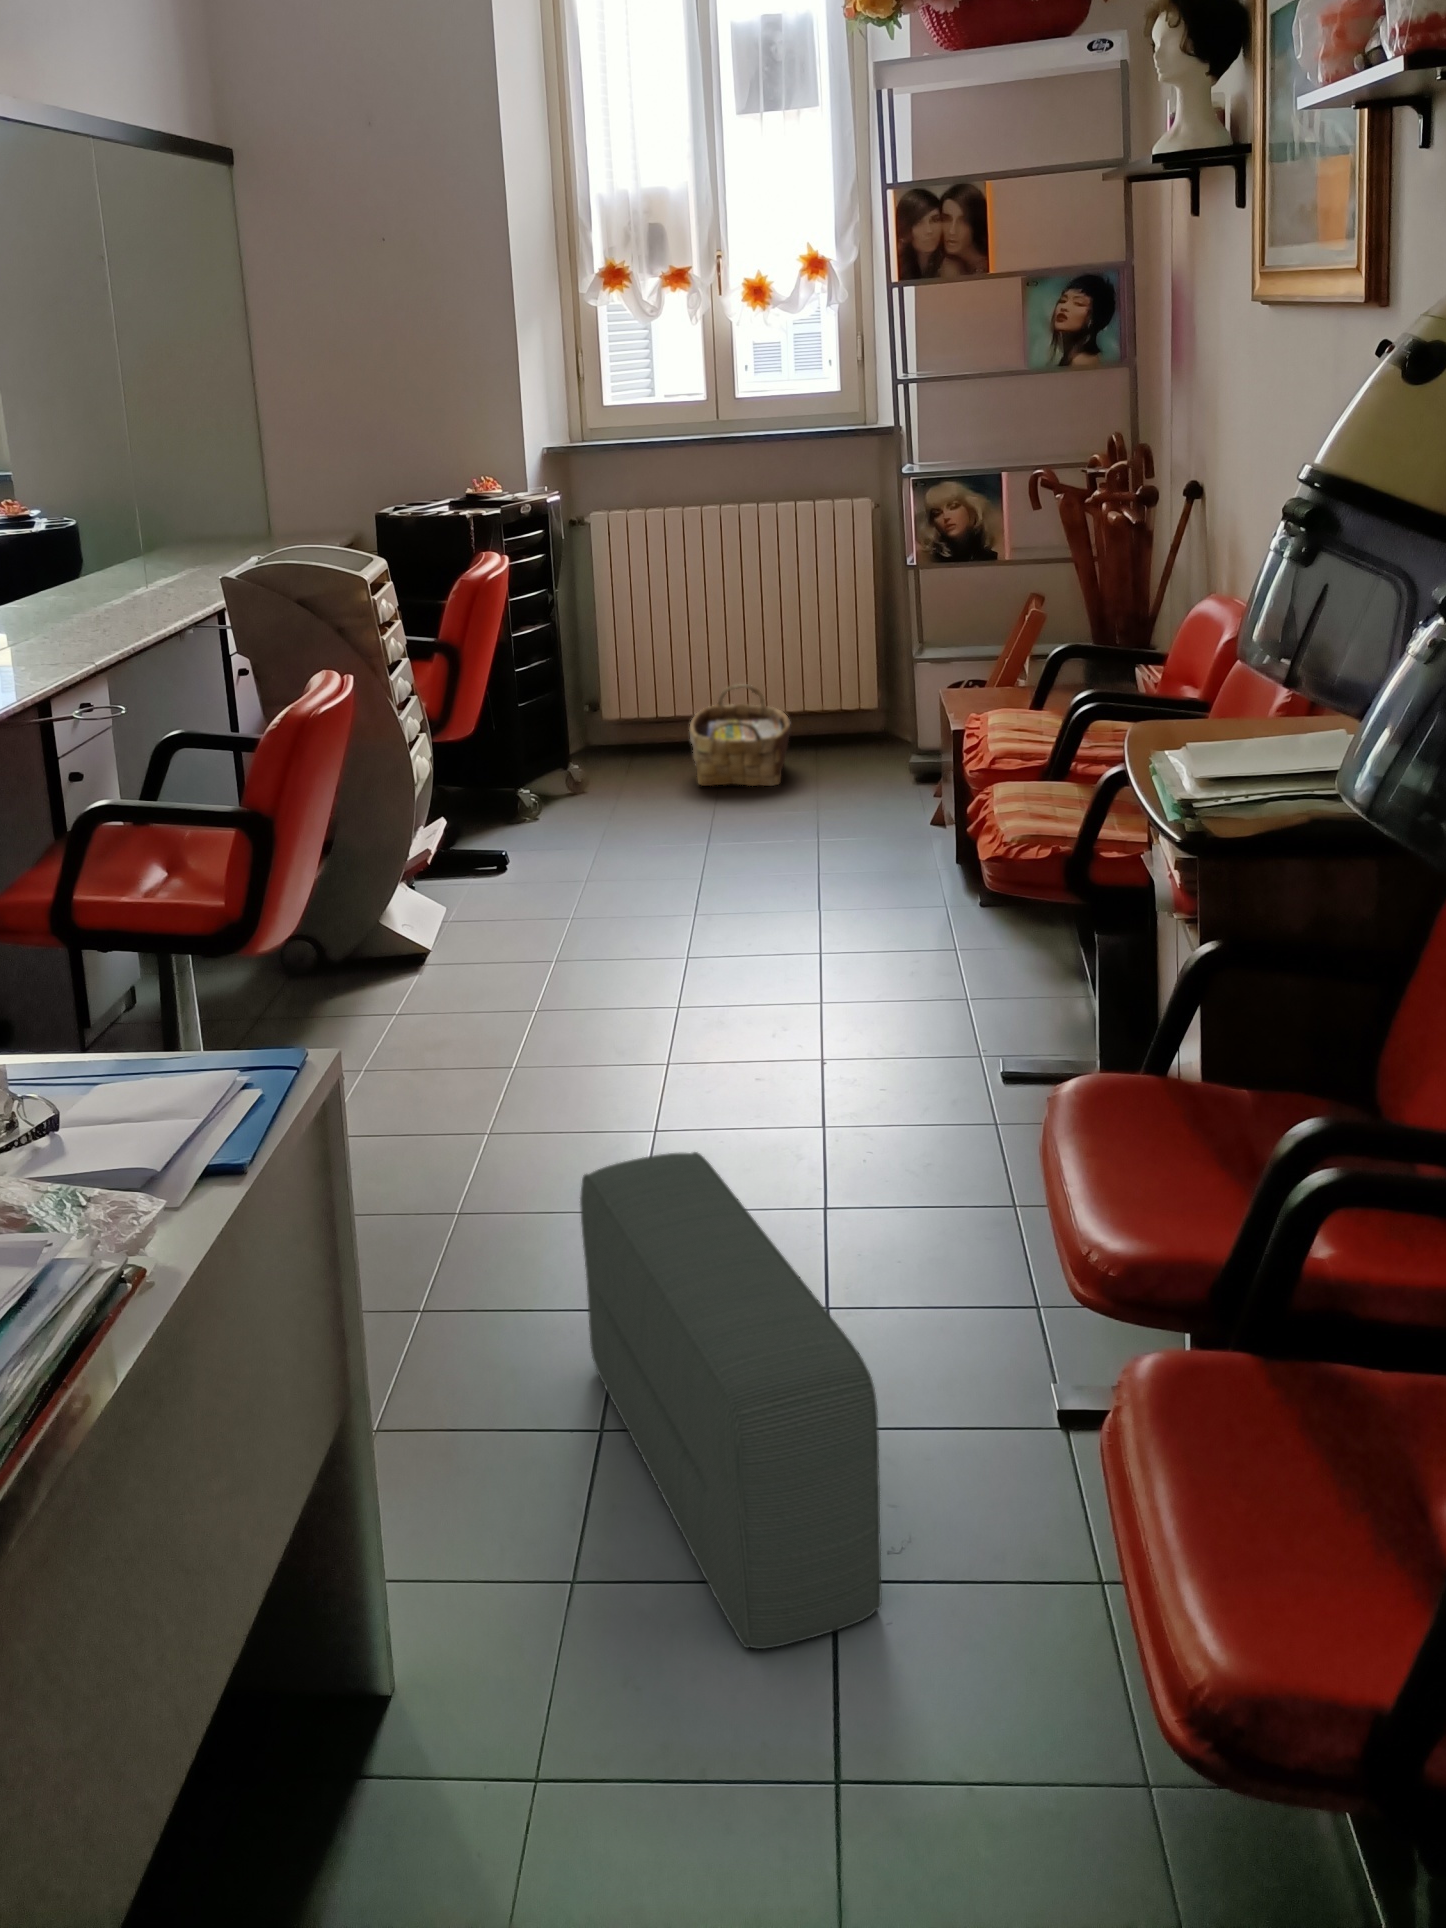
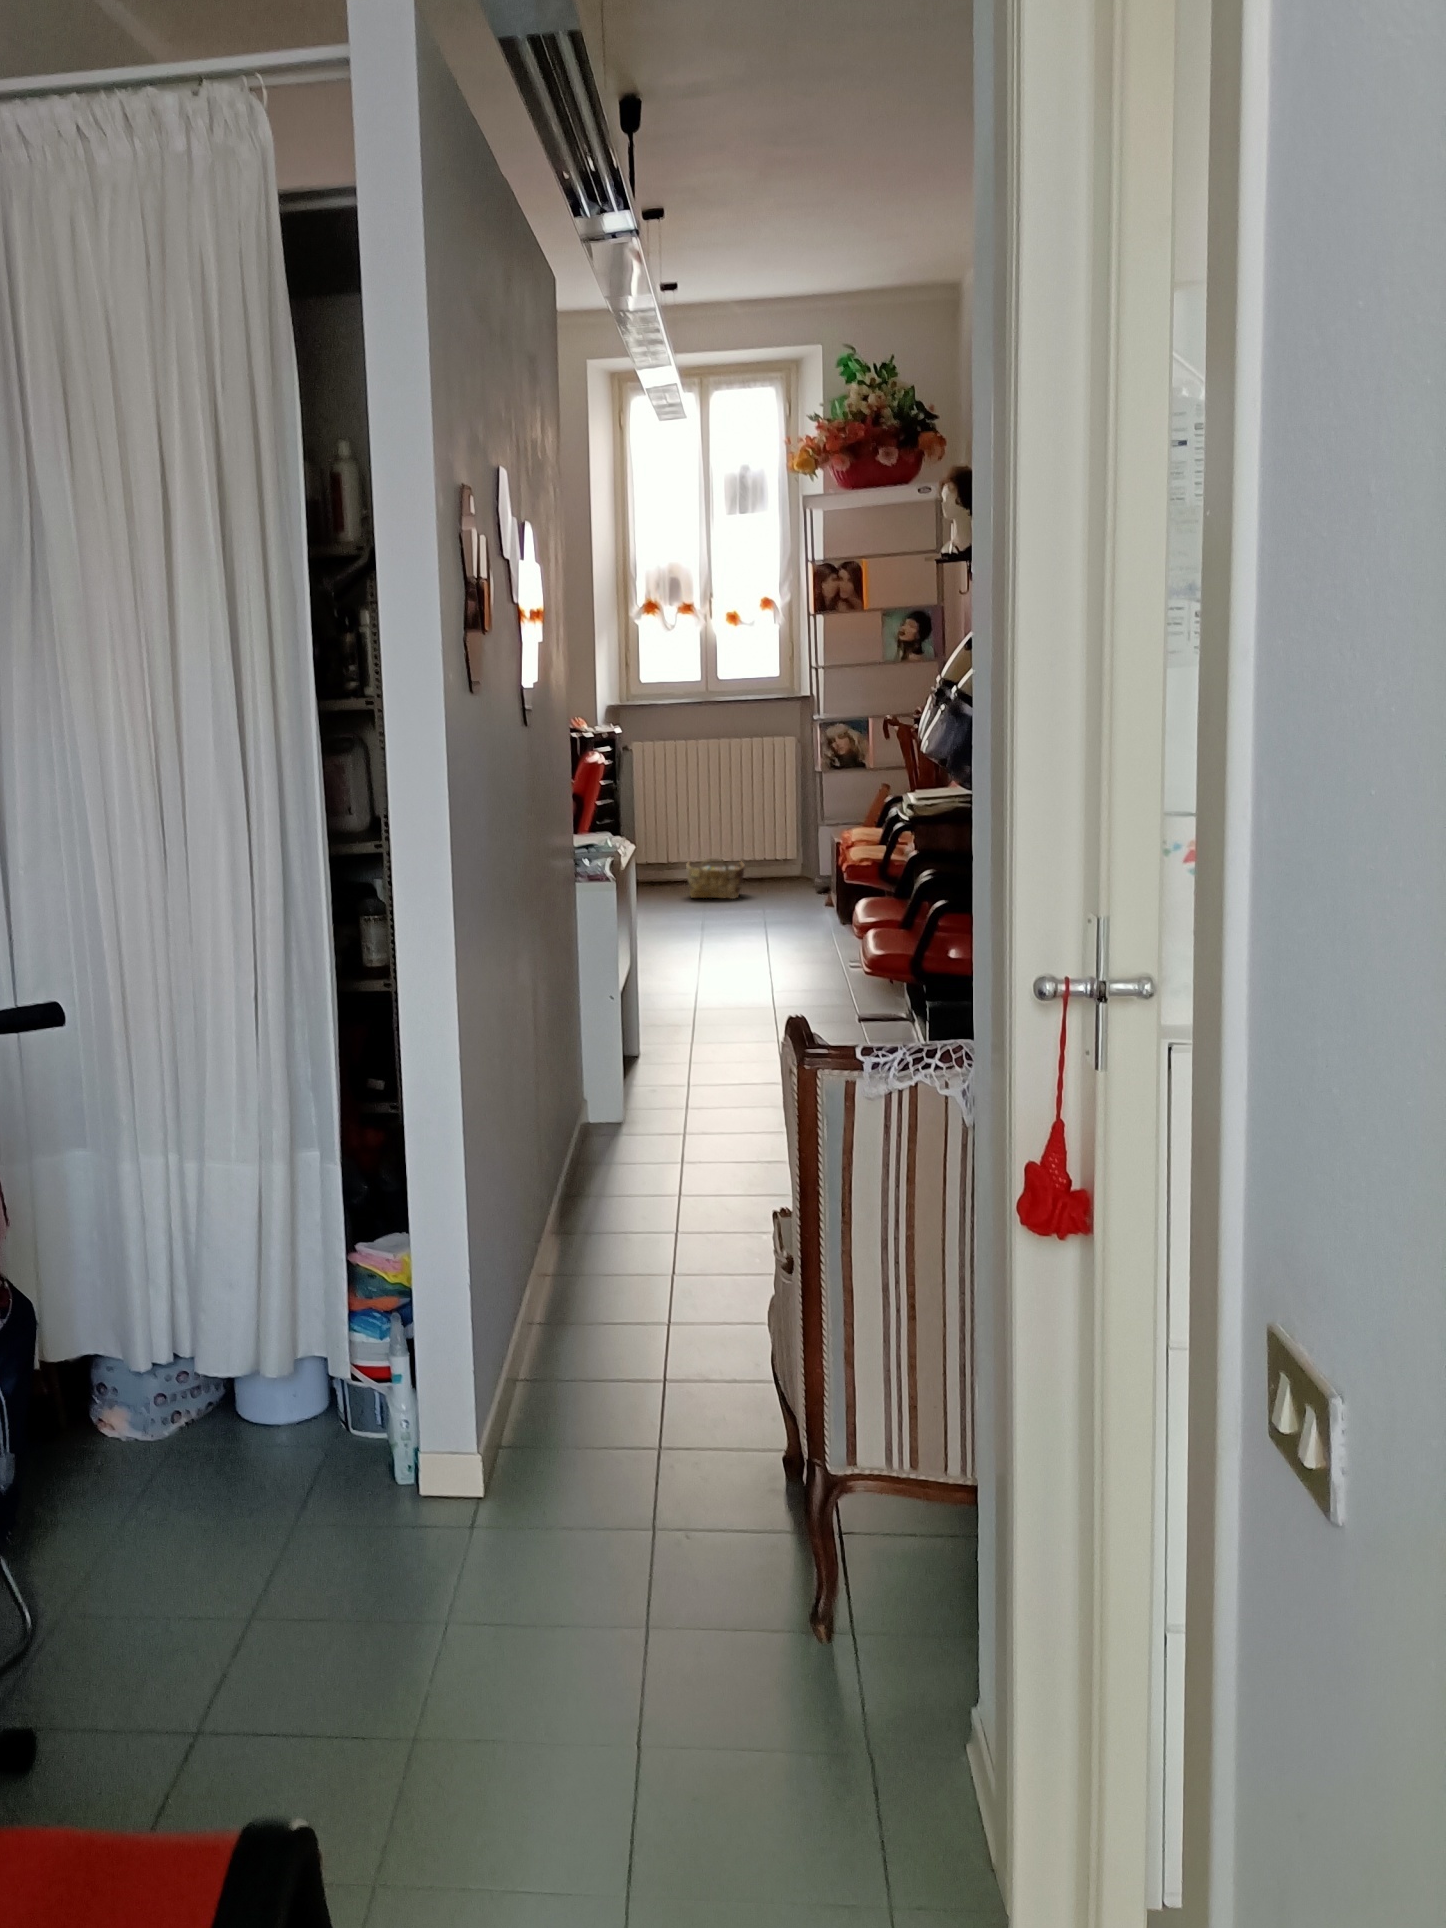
pouf: present [580,1152,881,1649] -> none [683,904,795,1012]

